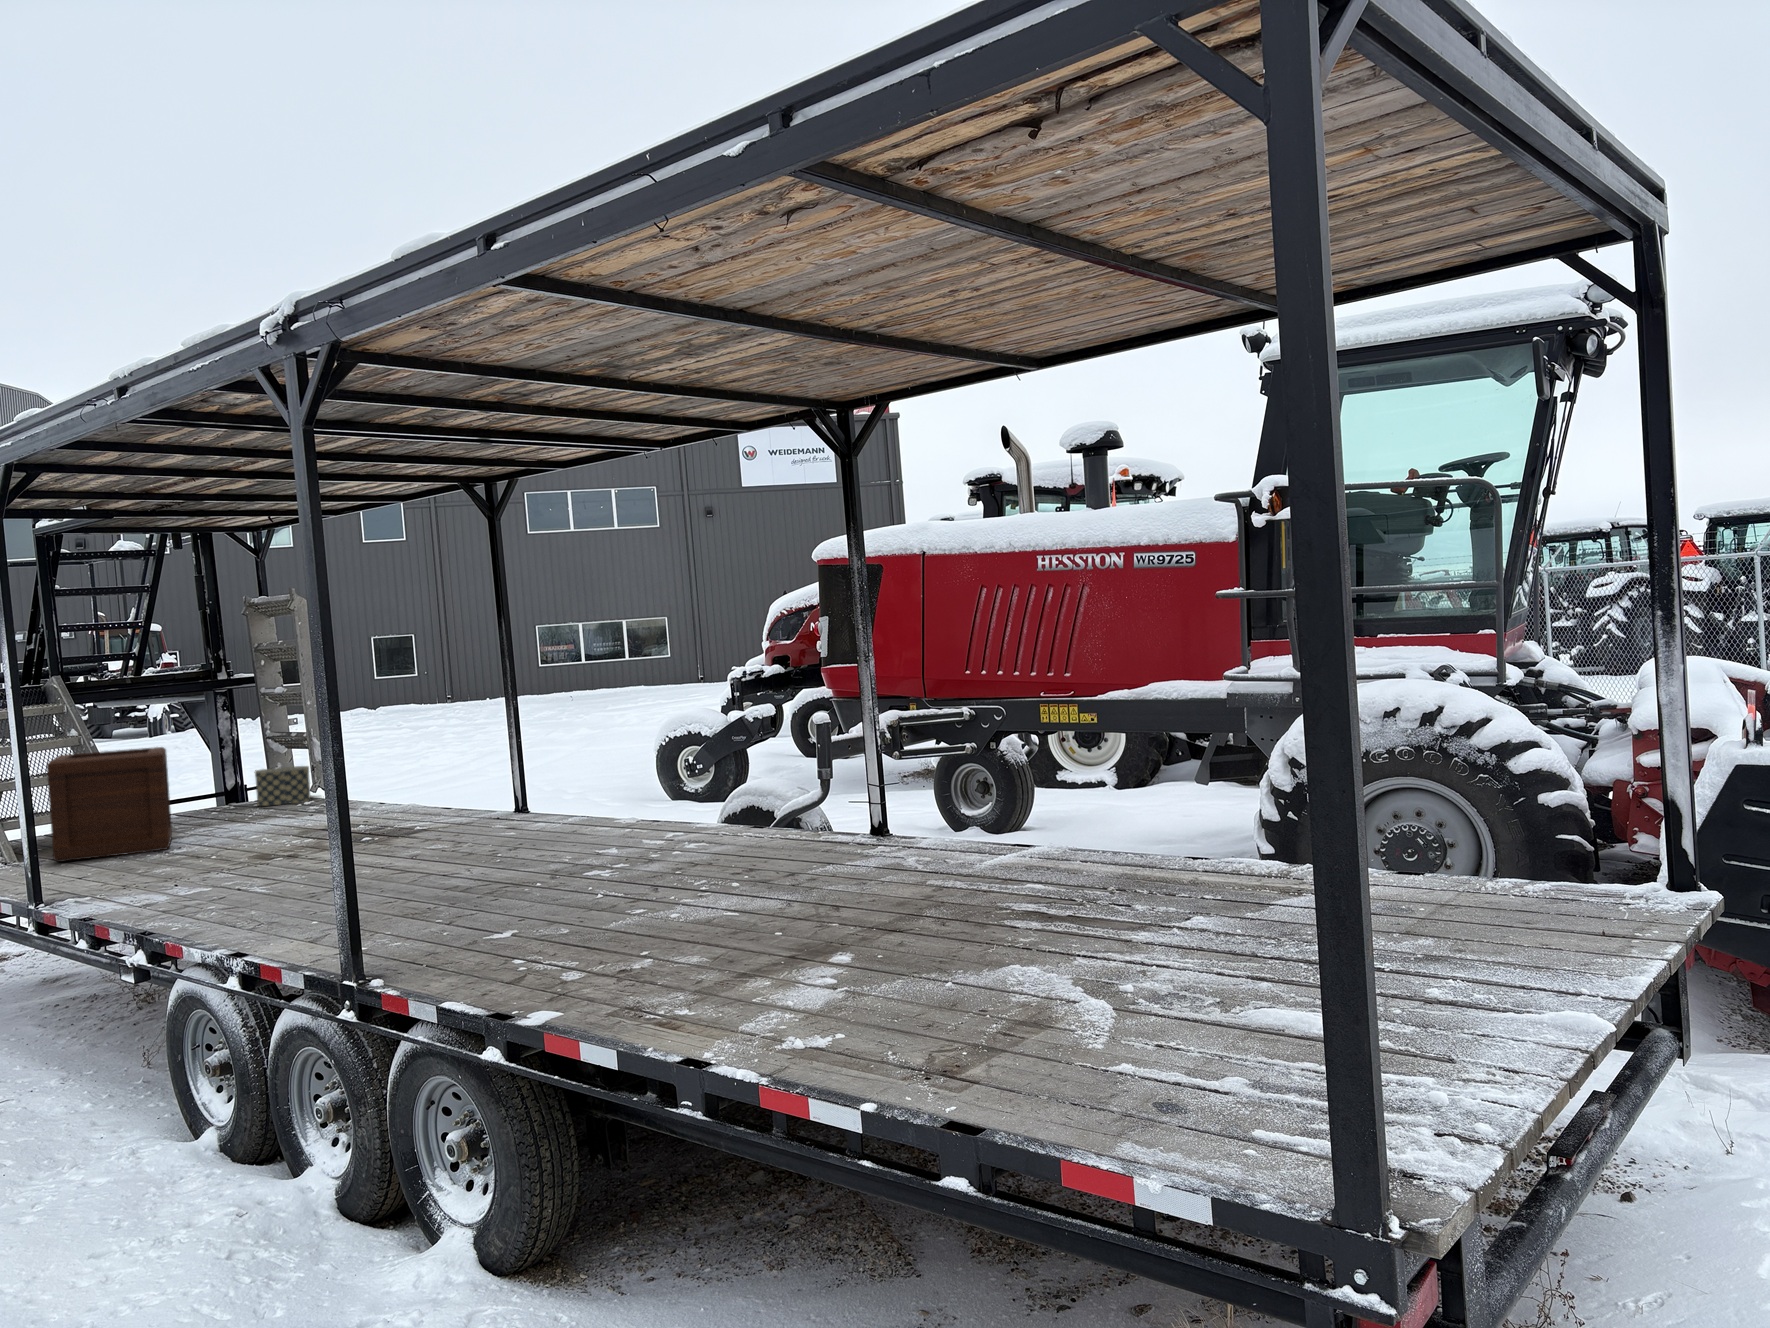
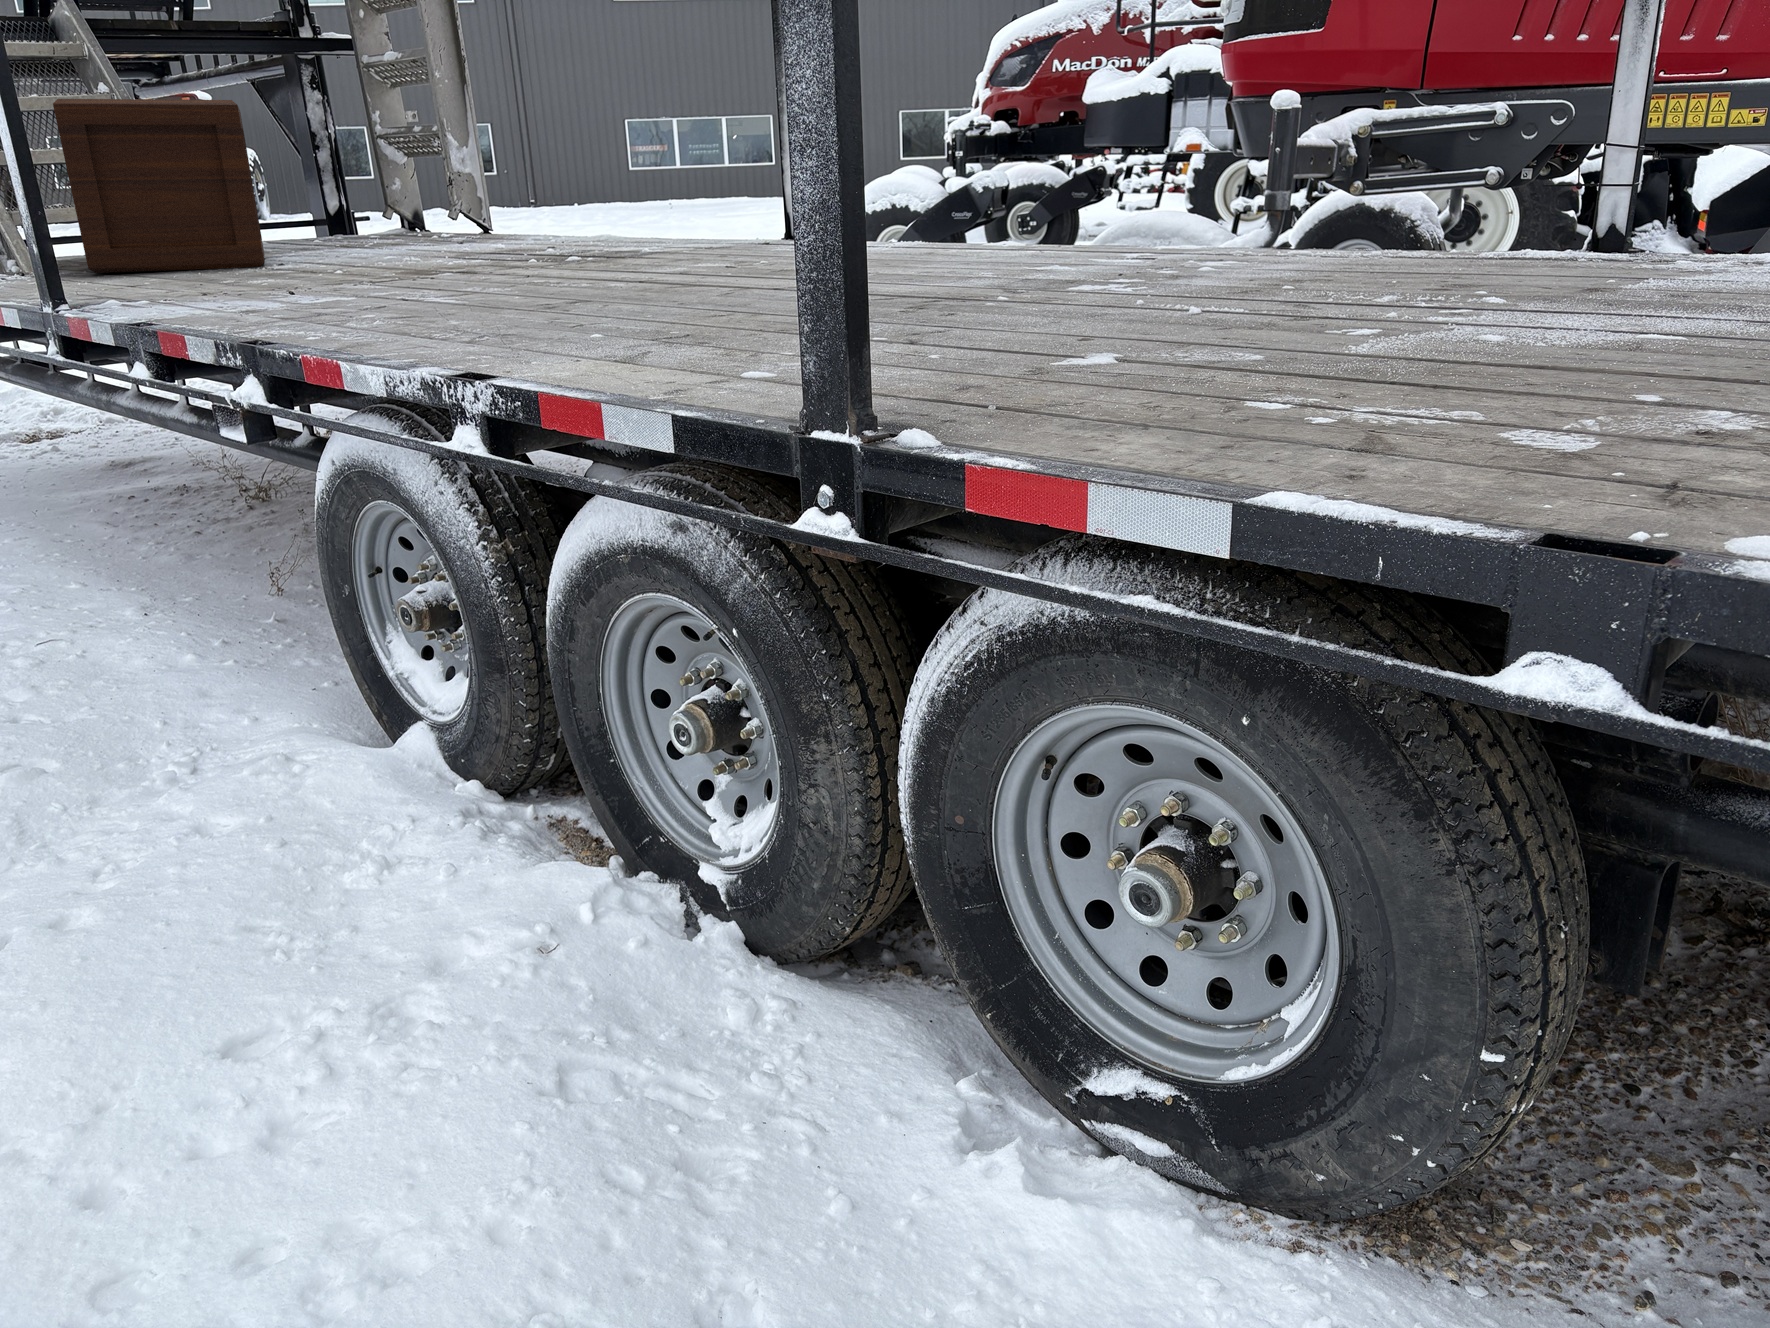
storage box: present [254,766,311,806] -> none [367,184,450,237]

